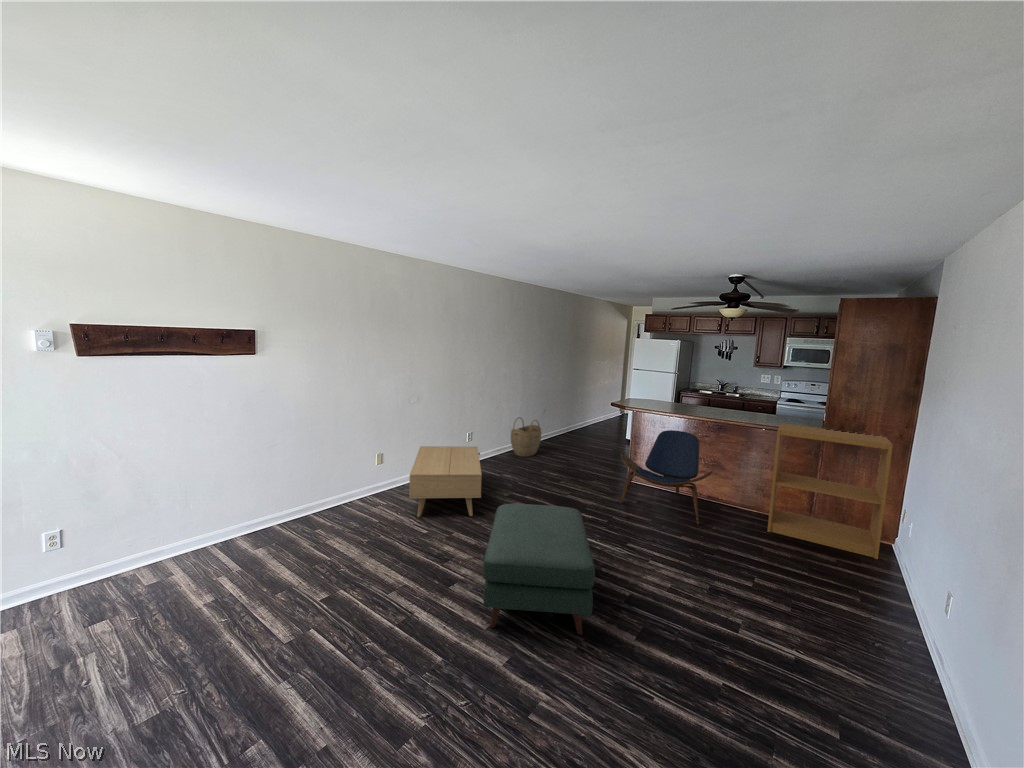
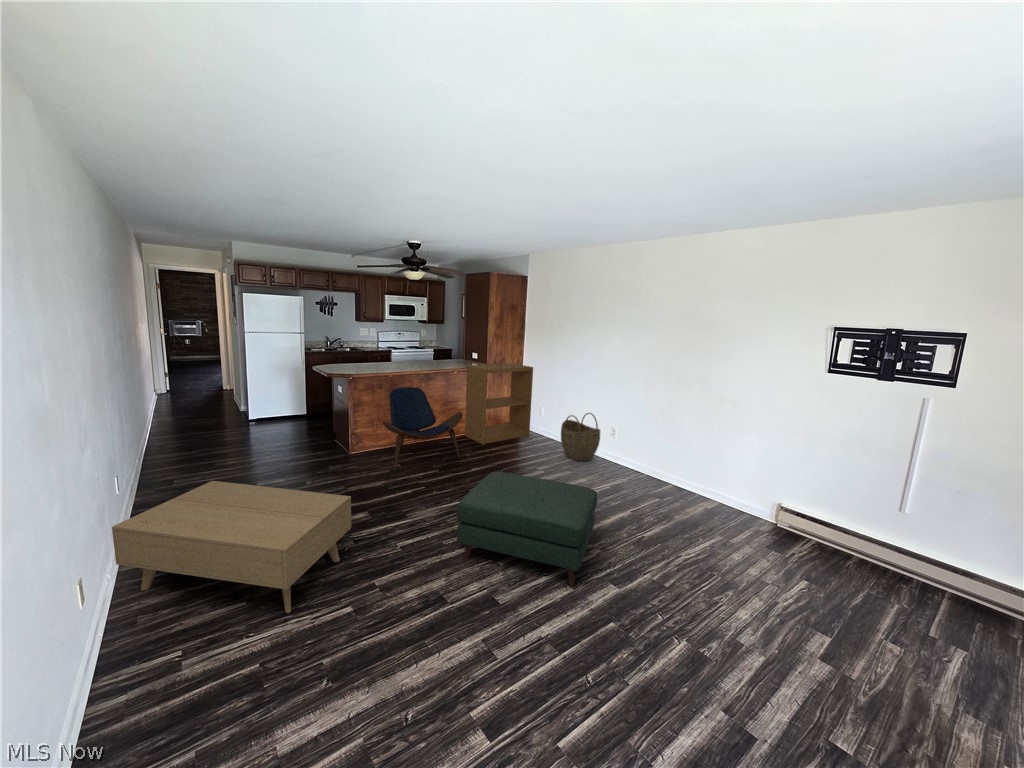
woven basket: present [511,417,541,457] -> present [561,413,600,462]

